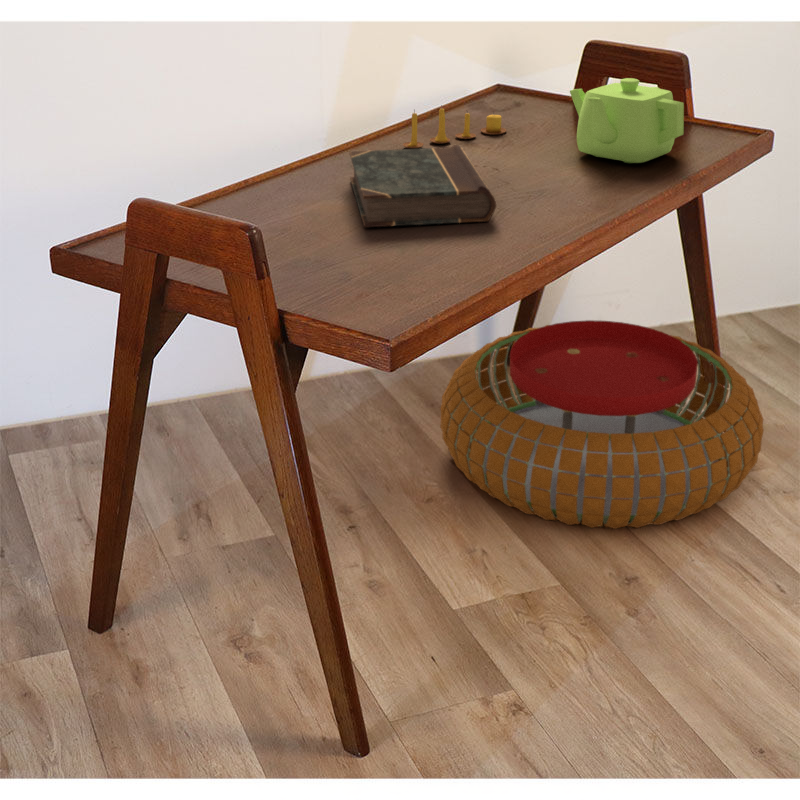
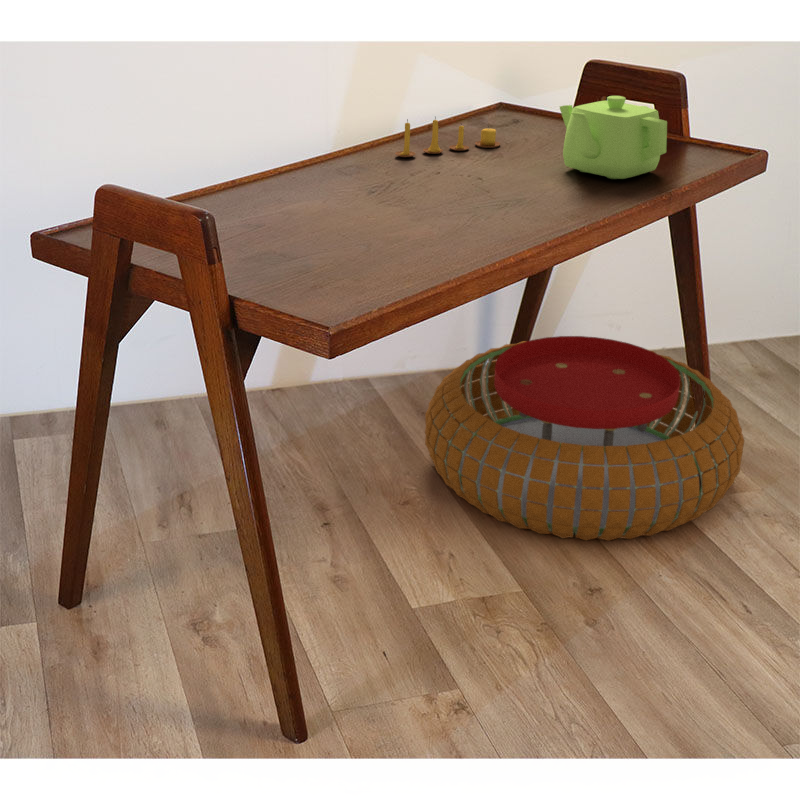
book: present [350,145,496,227] -> none [336,154,467,227]

